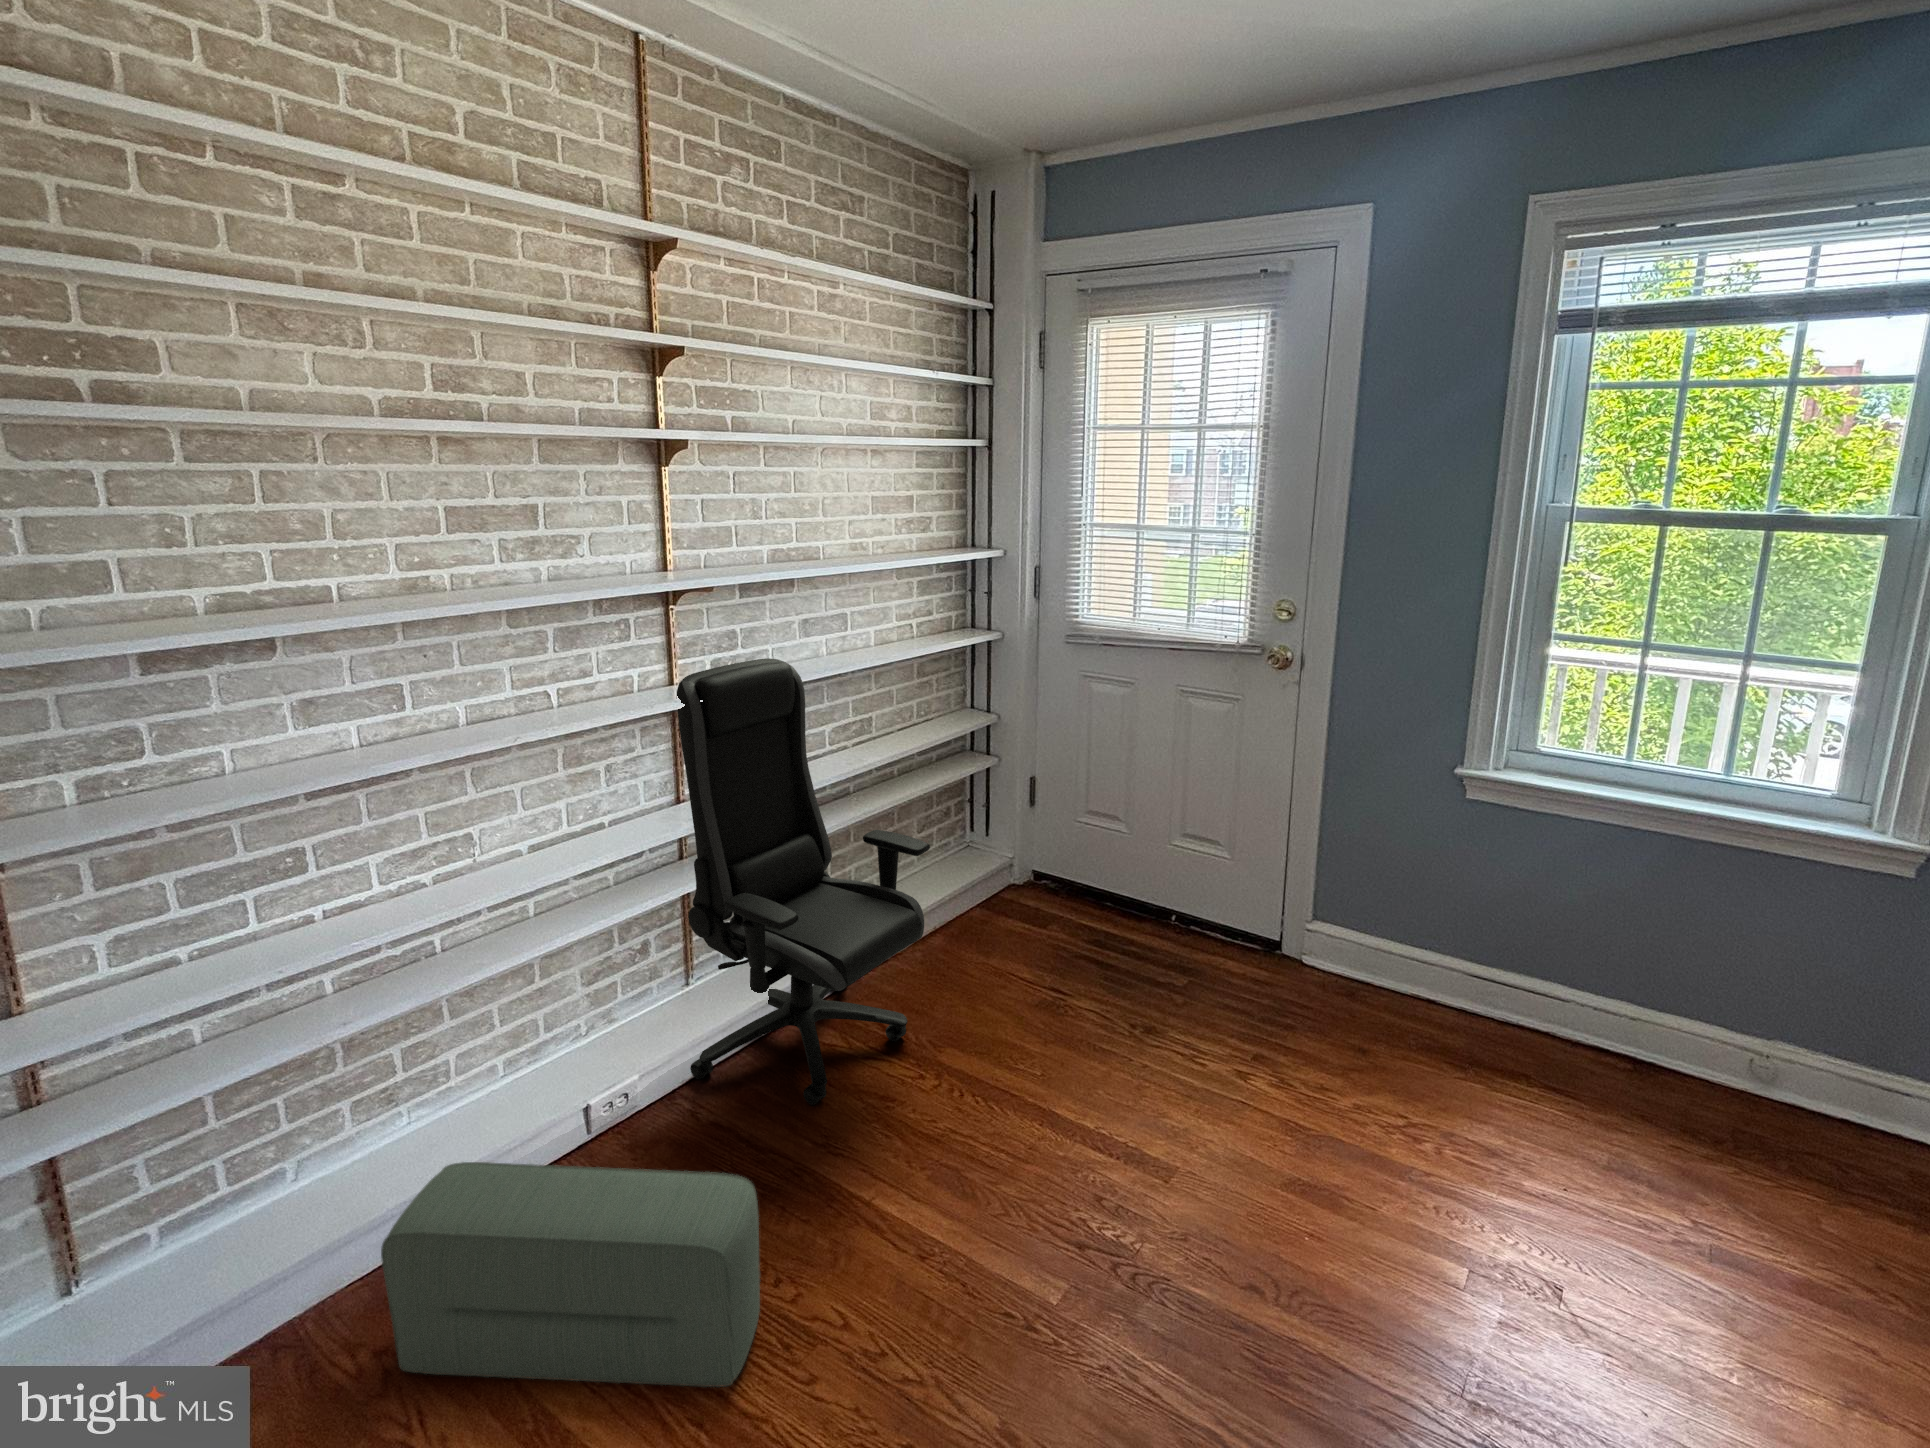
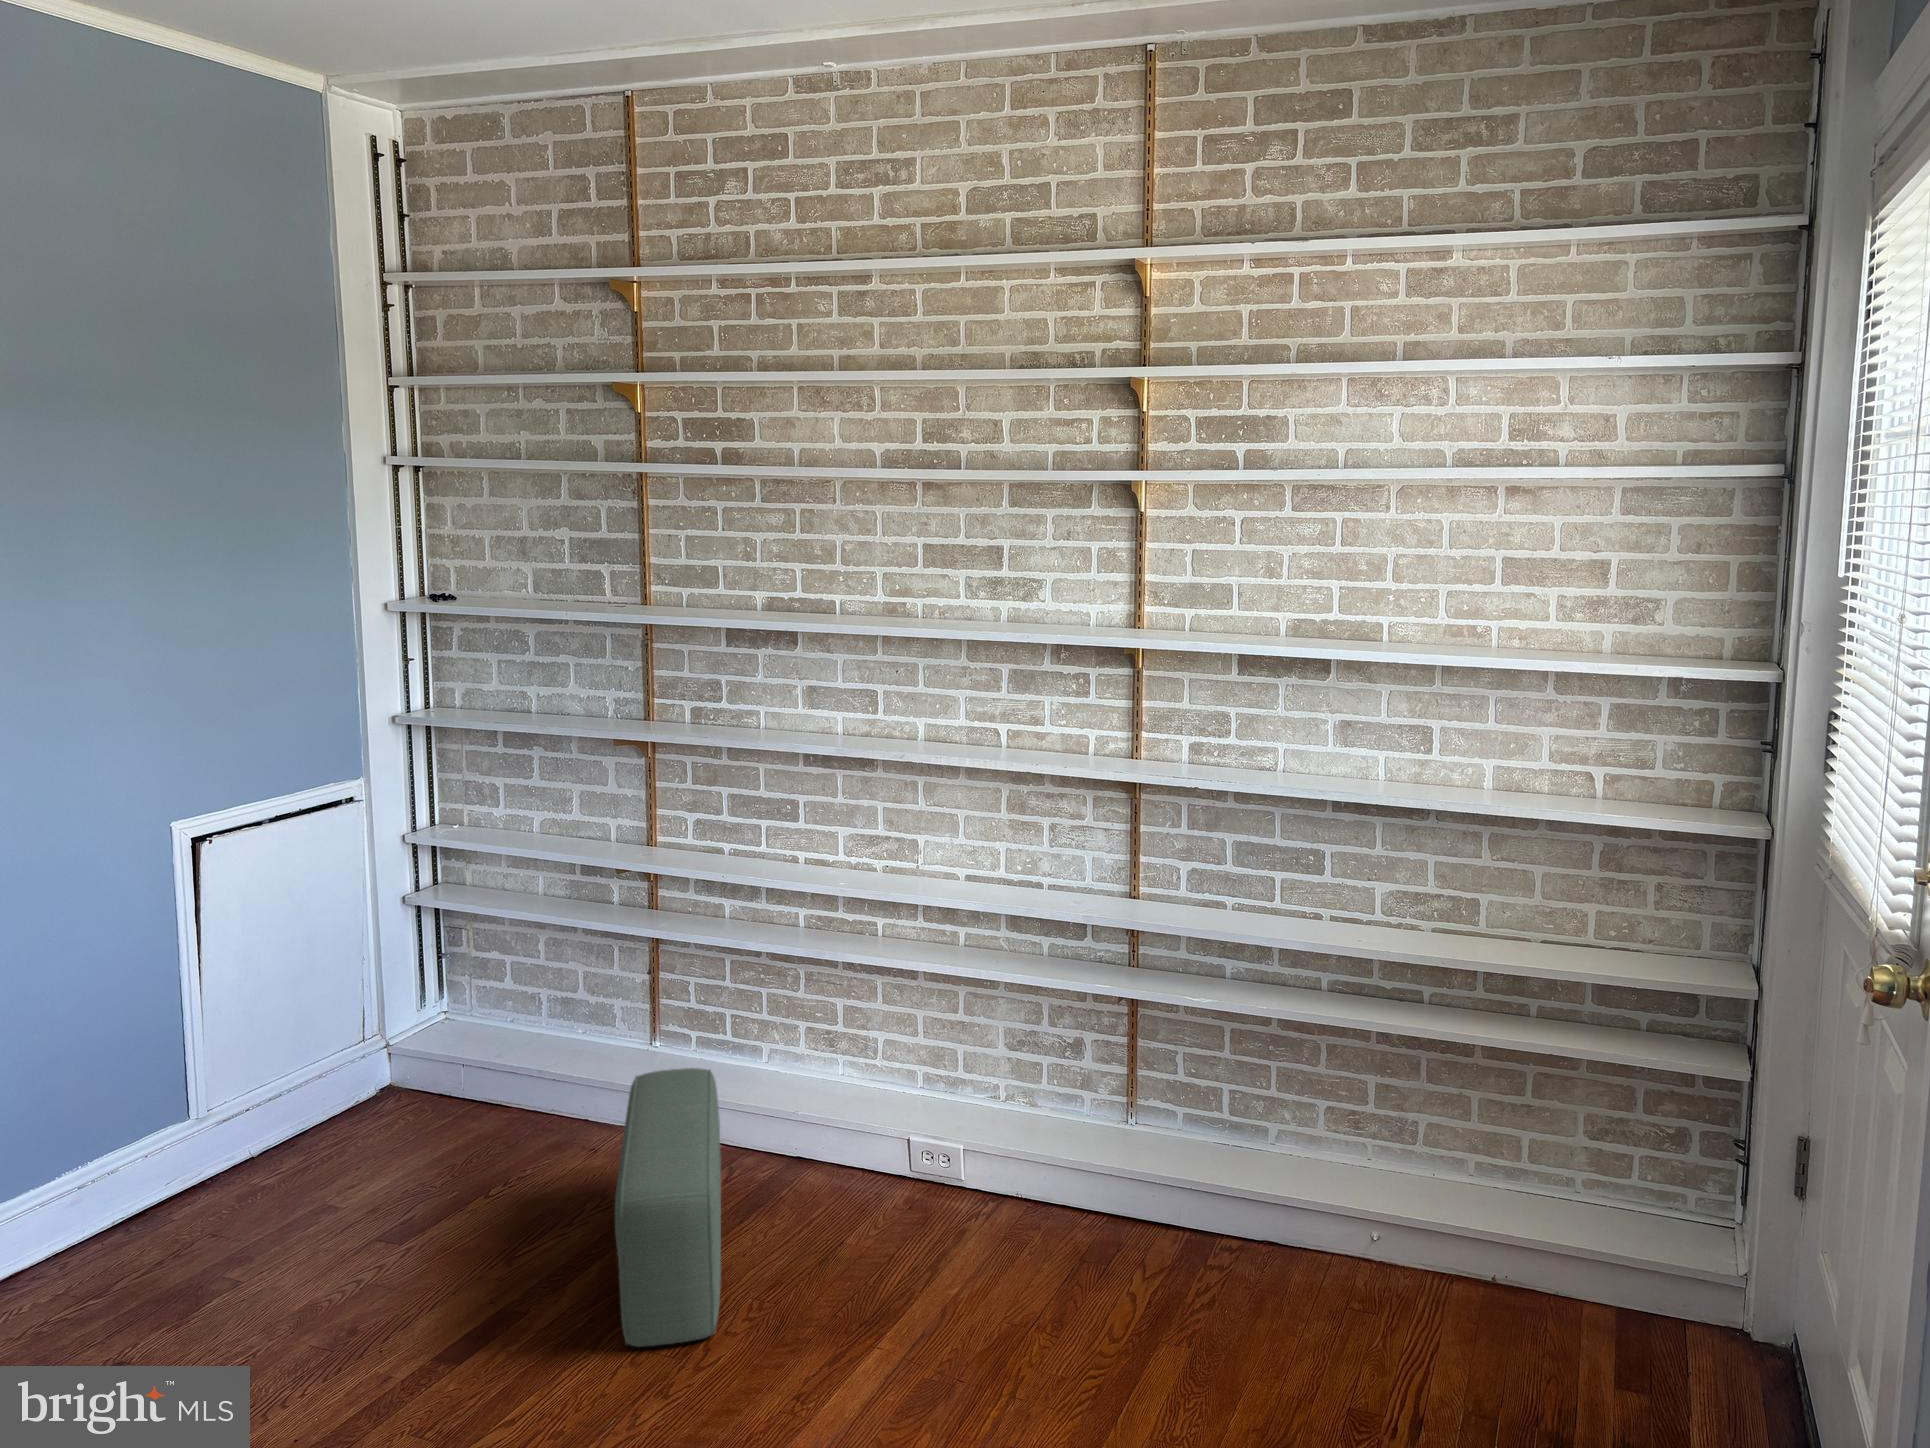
office chair: present [677,658,930,1105] -> none [956,745,1267,1329]

